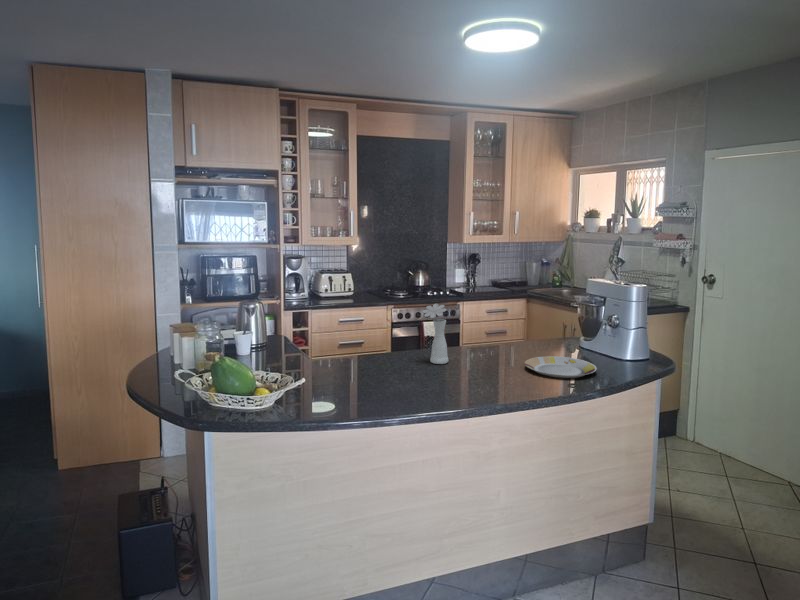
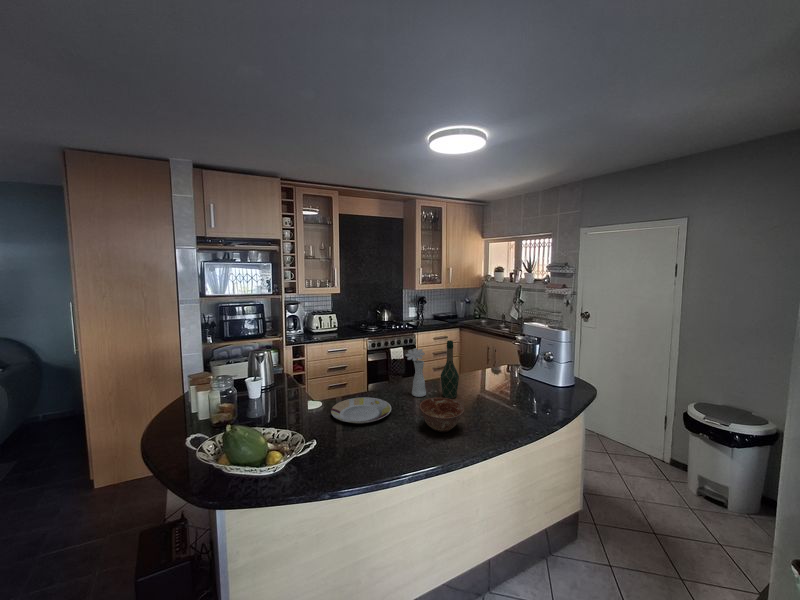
wine bottle: none [466,294,490,367] -> present [441,341,459,398]
plate: present [525,356,597,378] -> present [331,397,391,424]
ceramic bowl: none [428,357,481,394] -> present [420,398,464,432]

